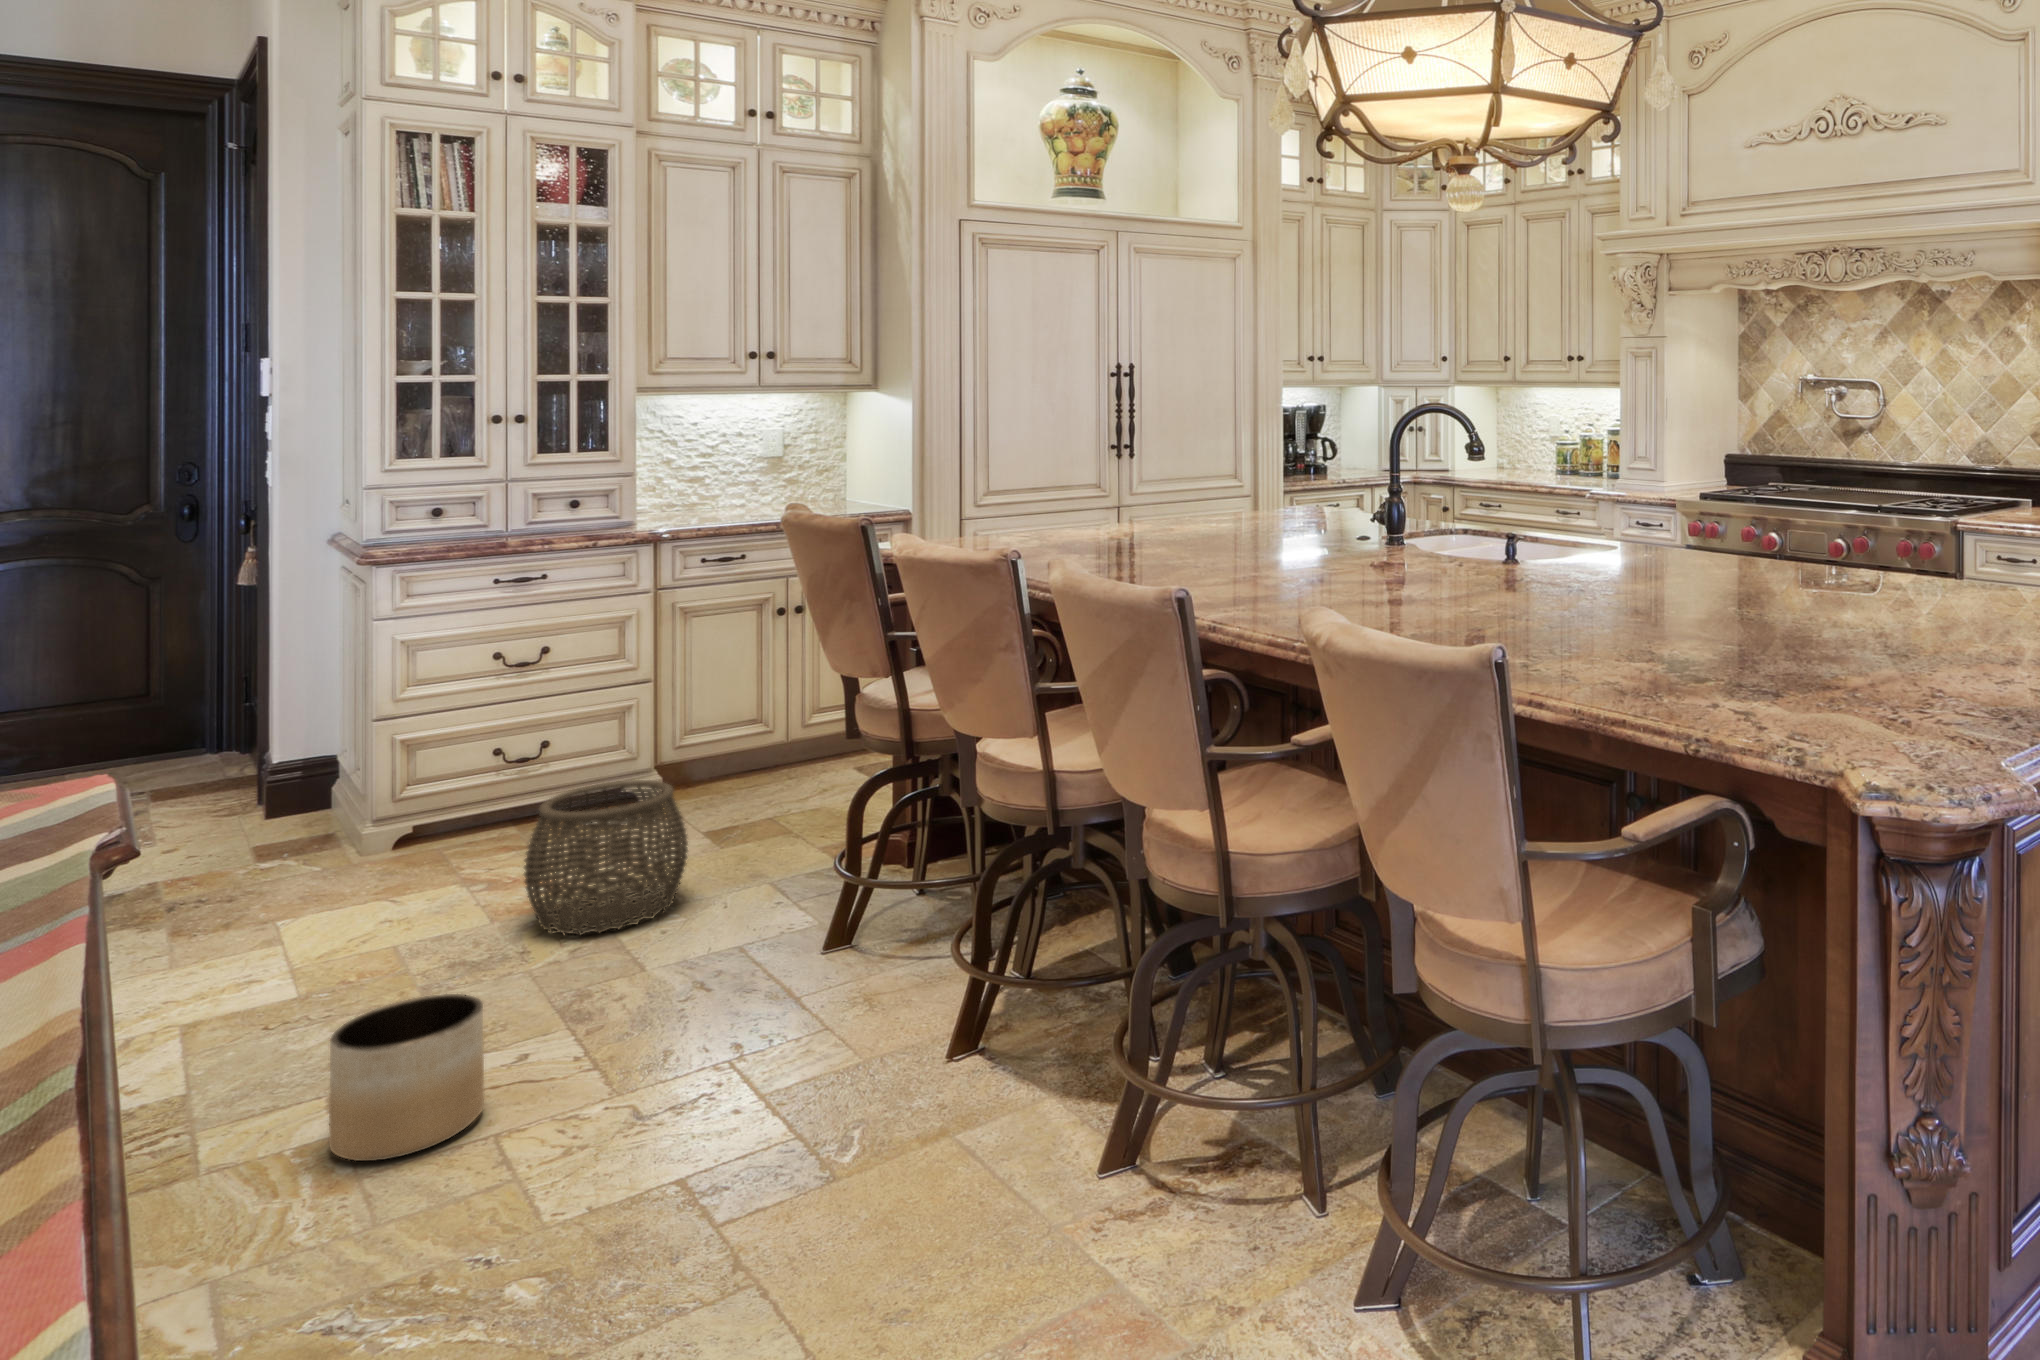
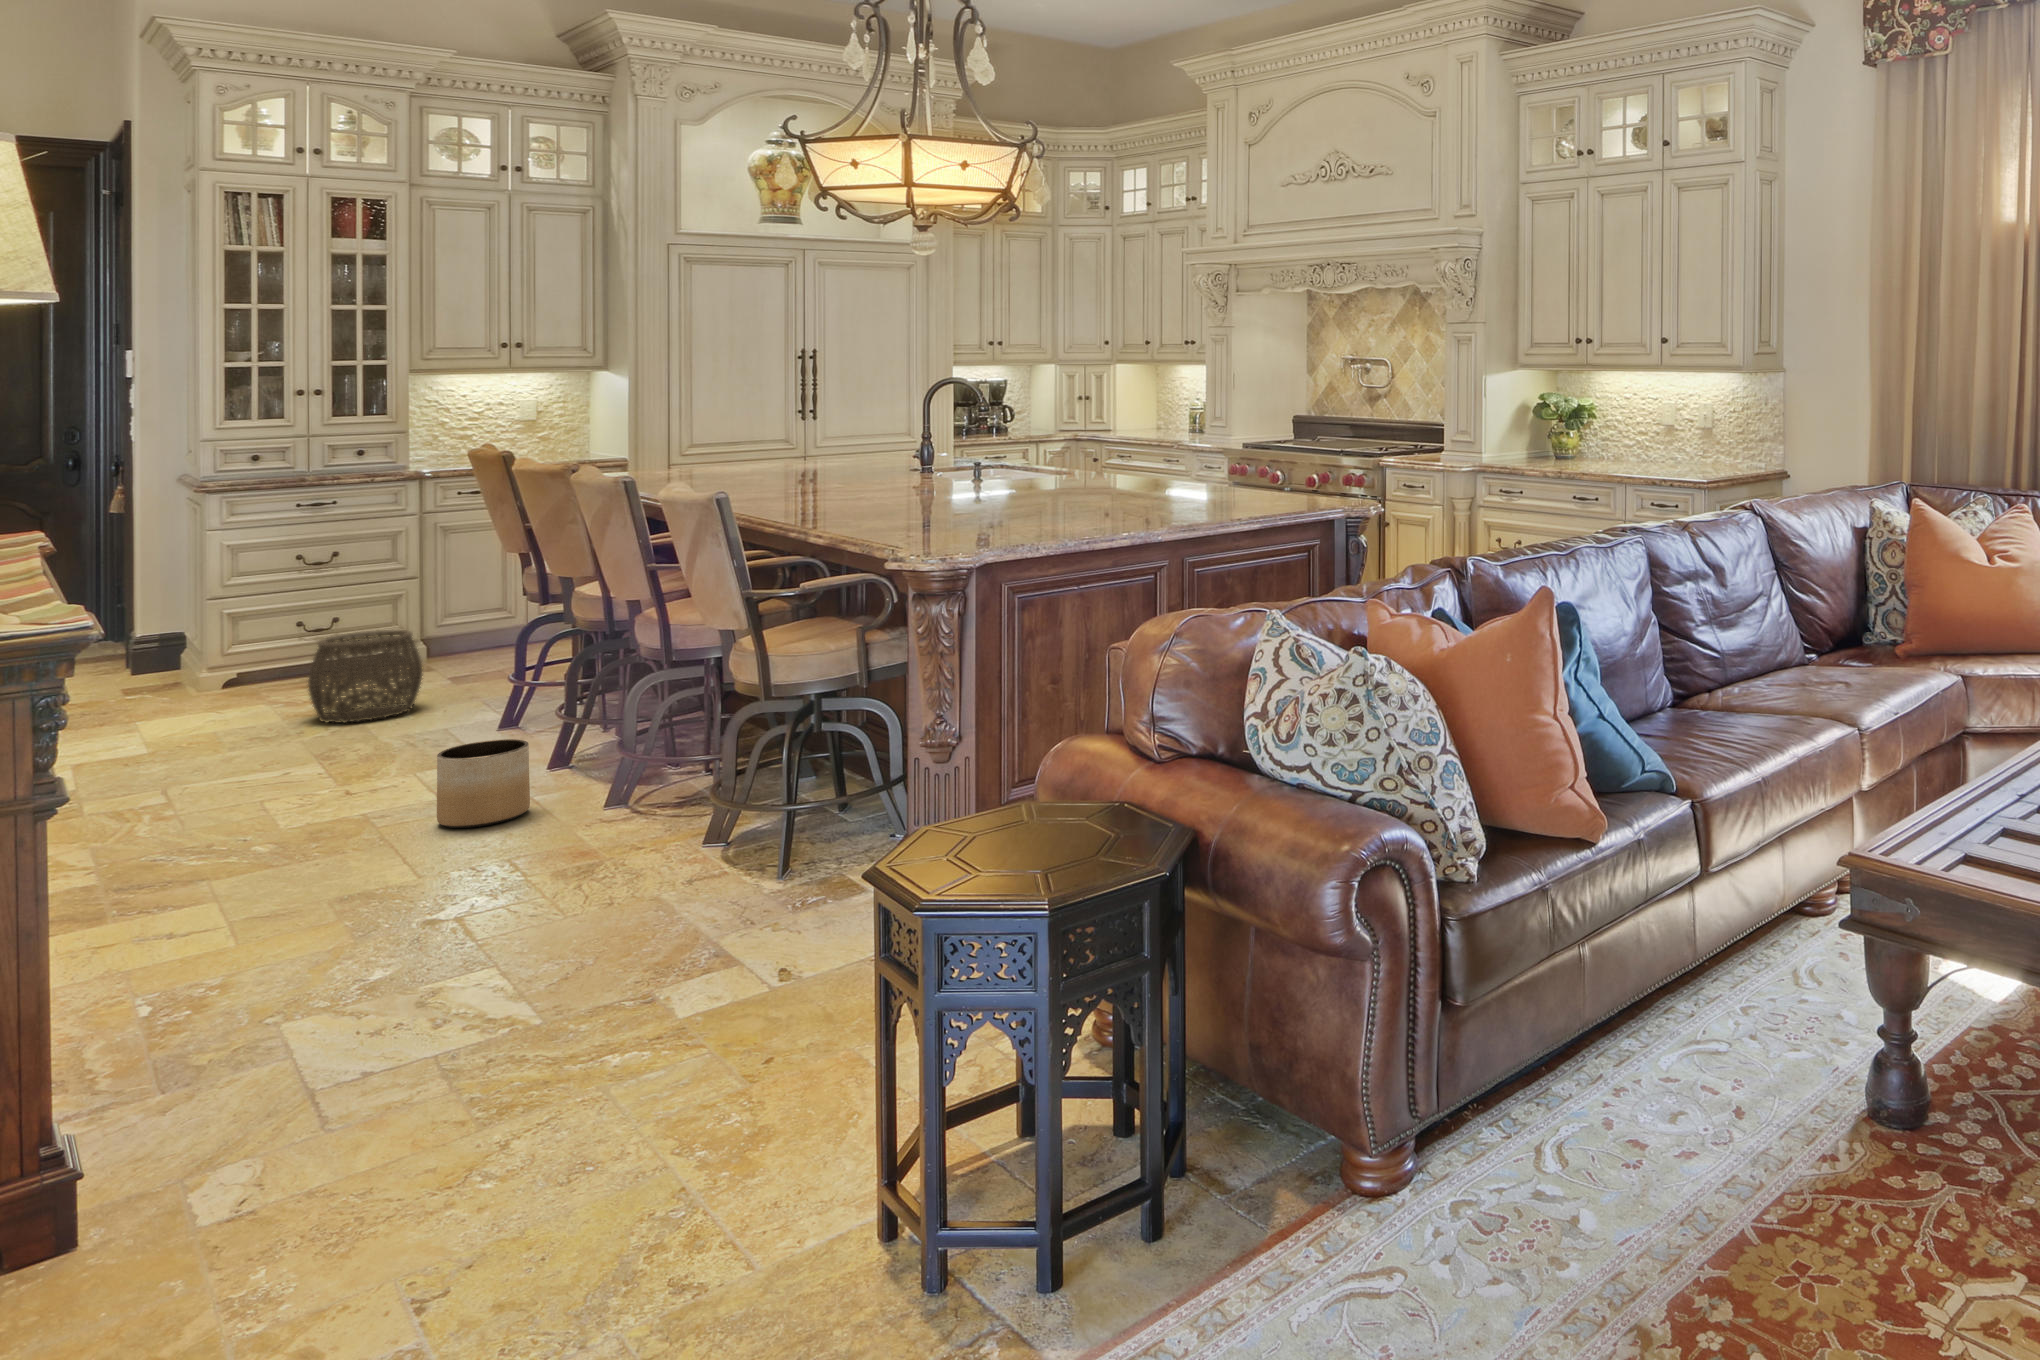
planter: present [329,994,485,1161] -> present [437,739,530,828]

